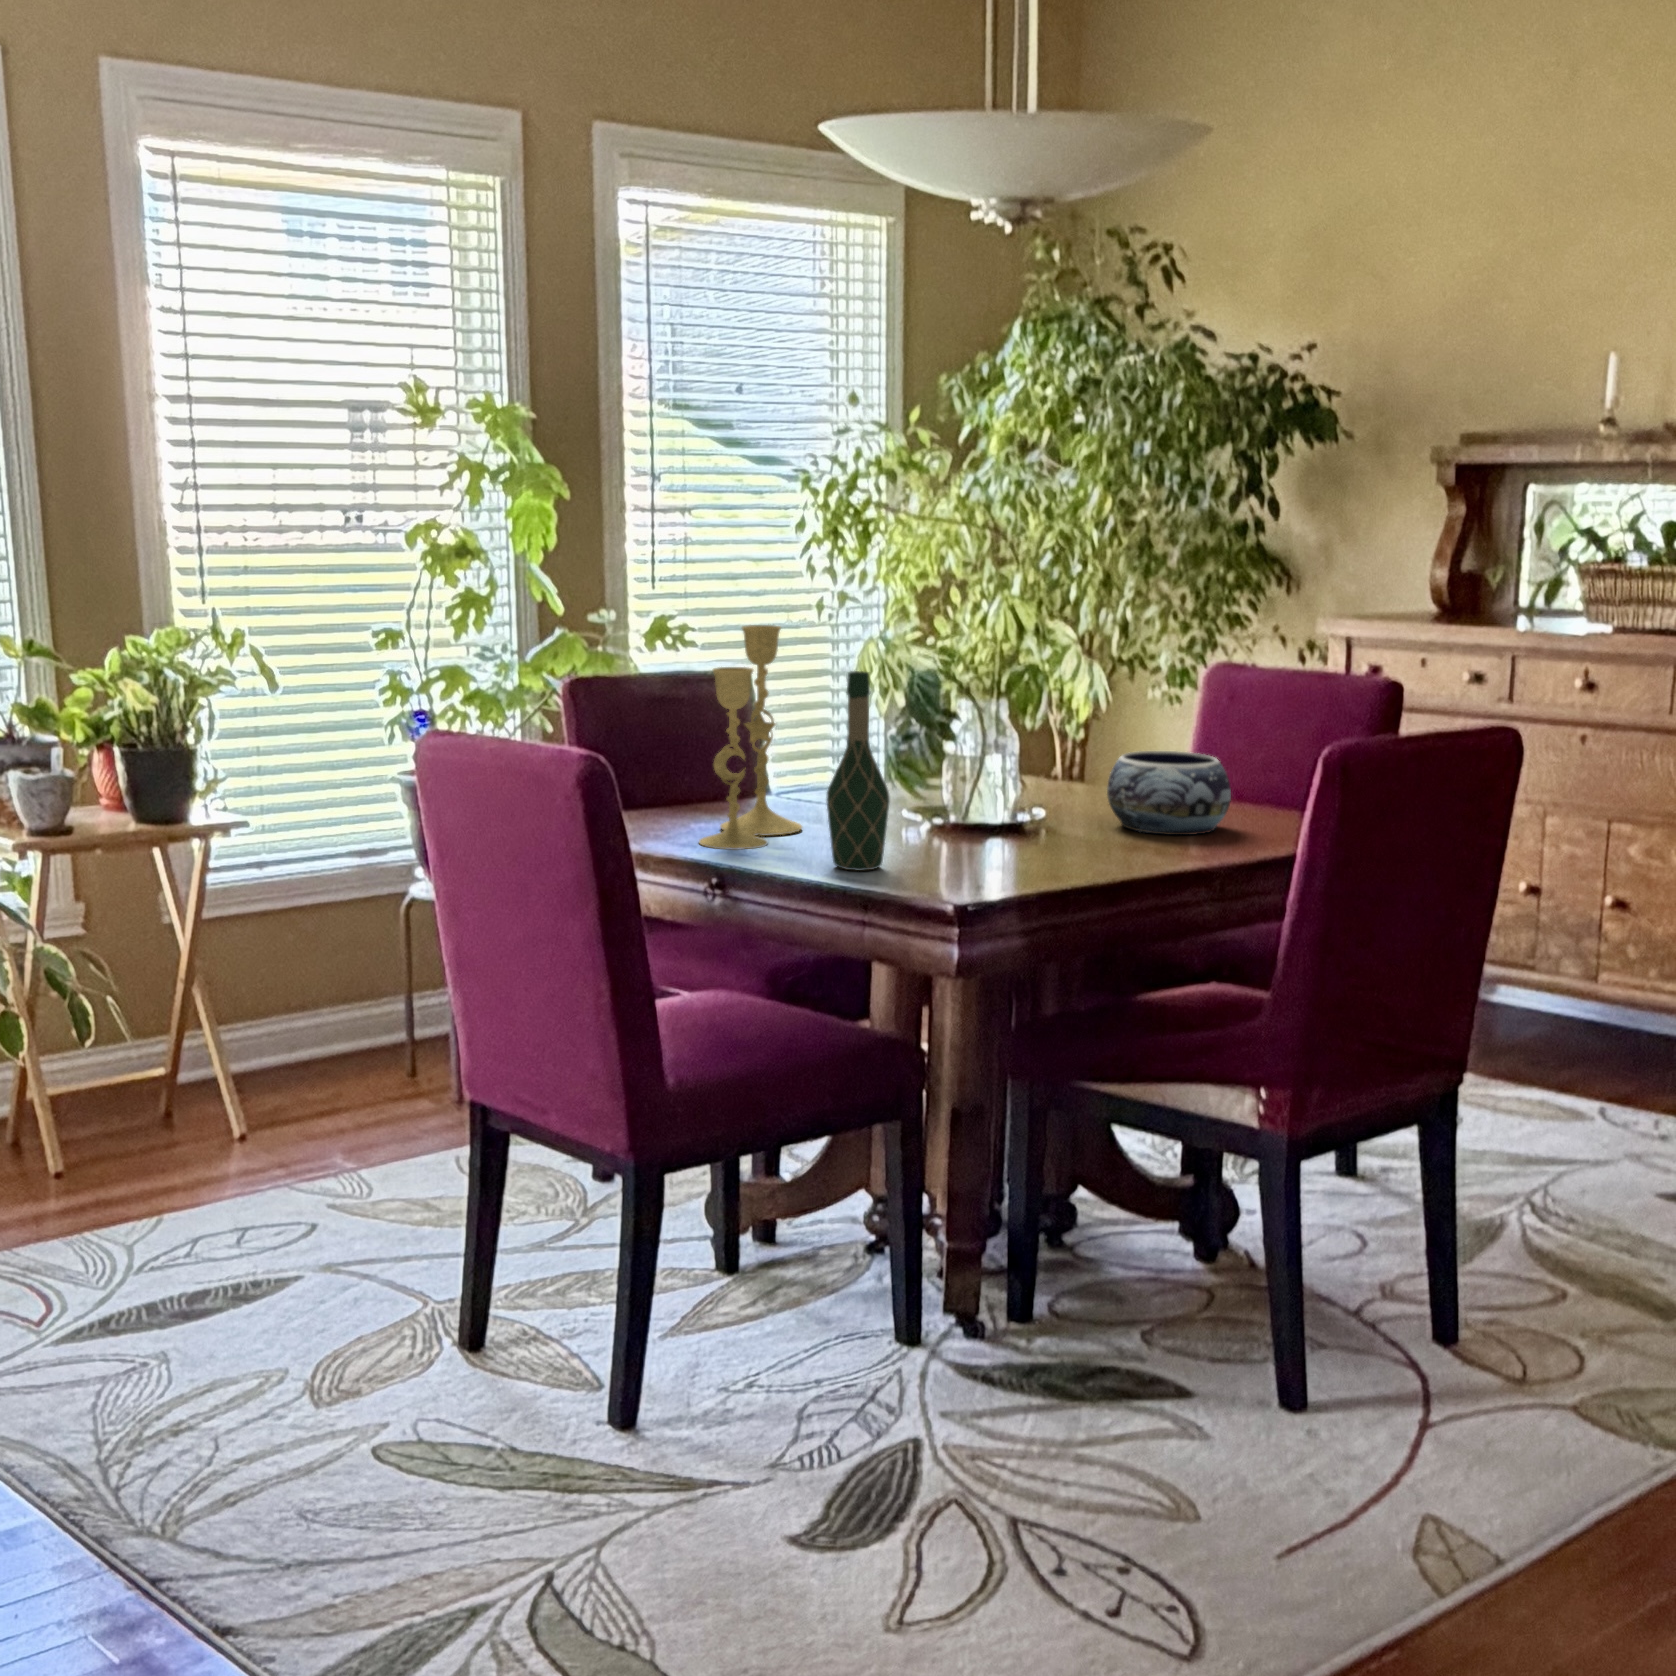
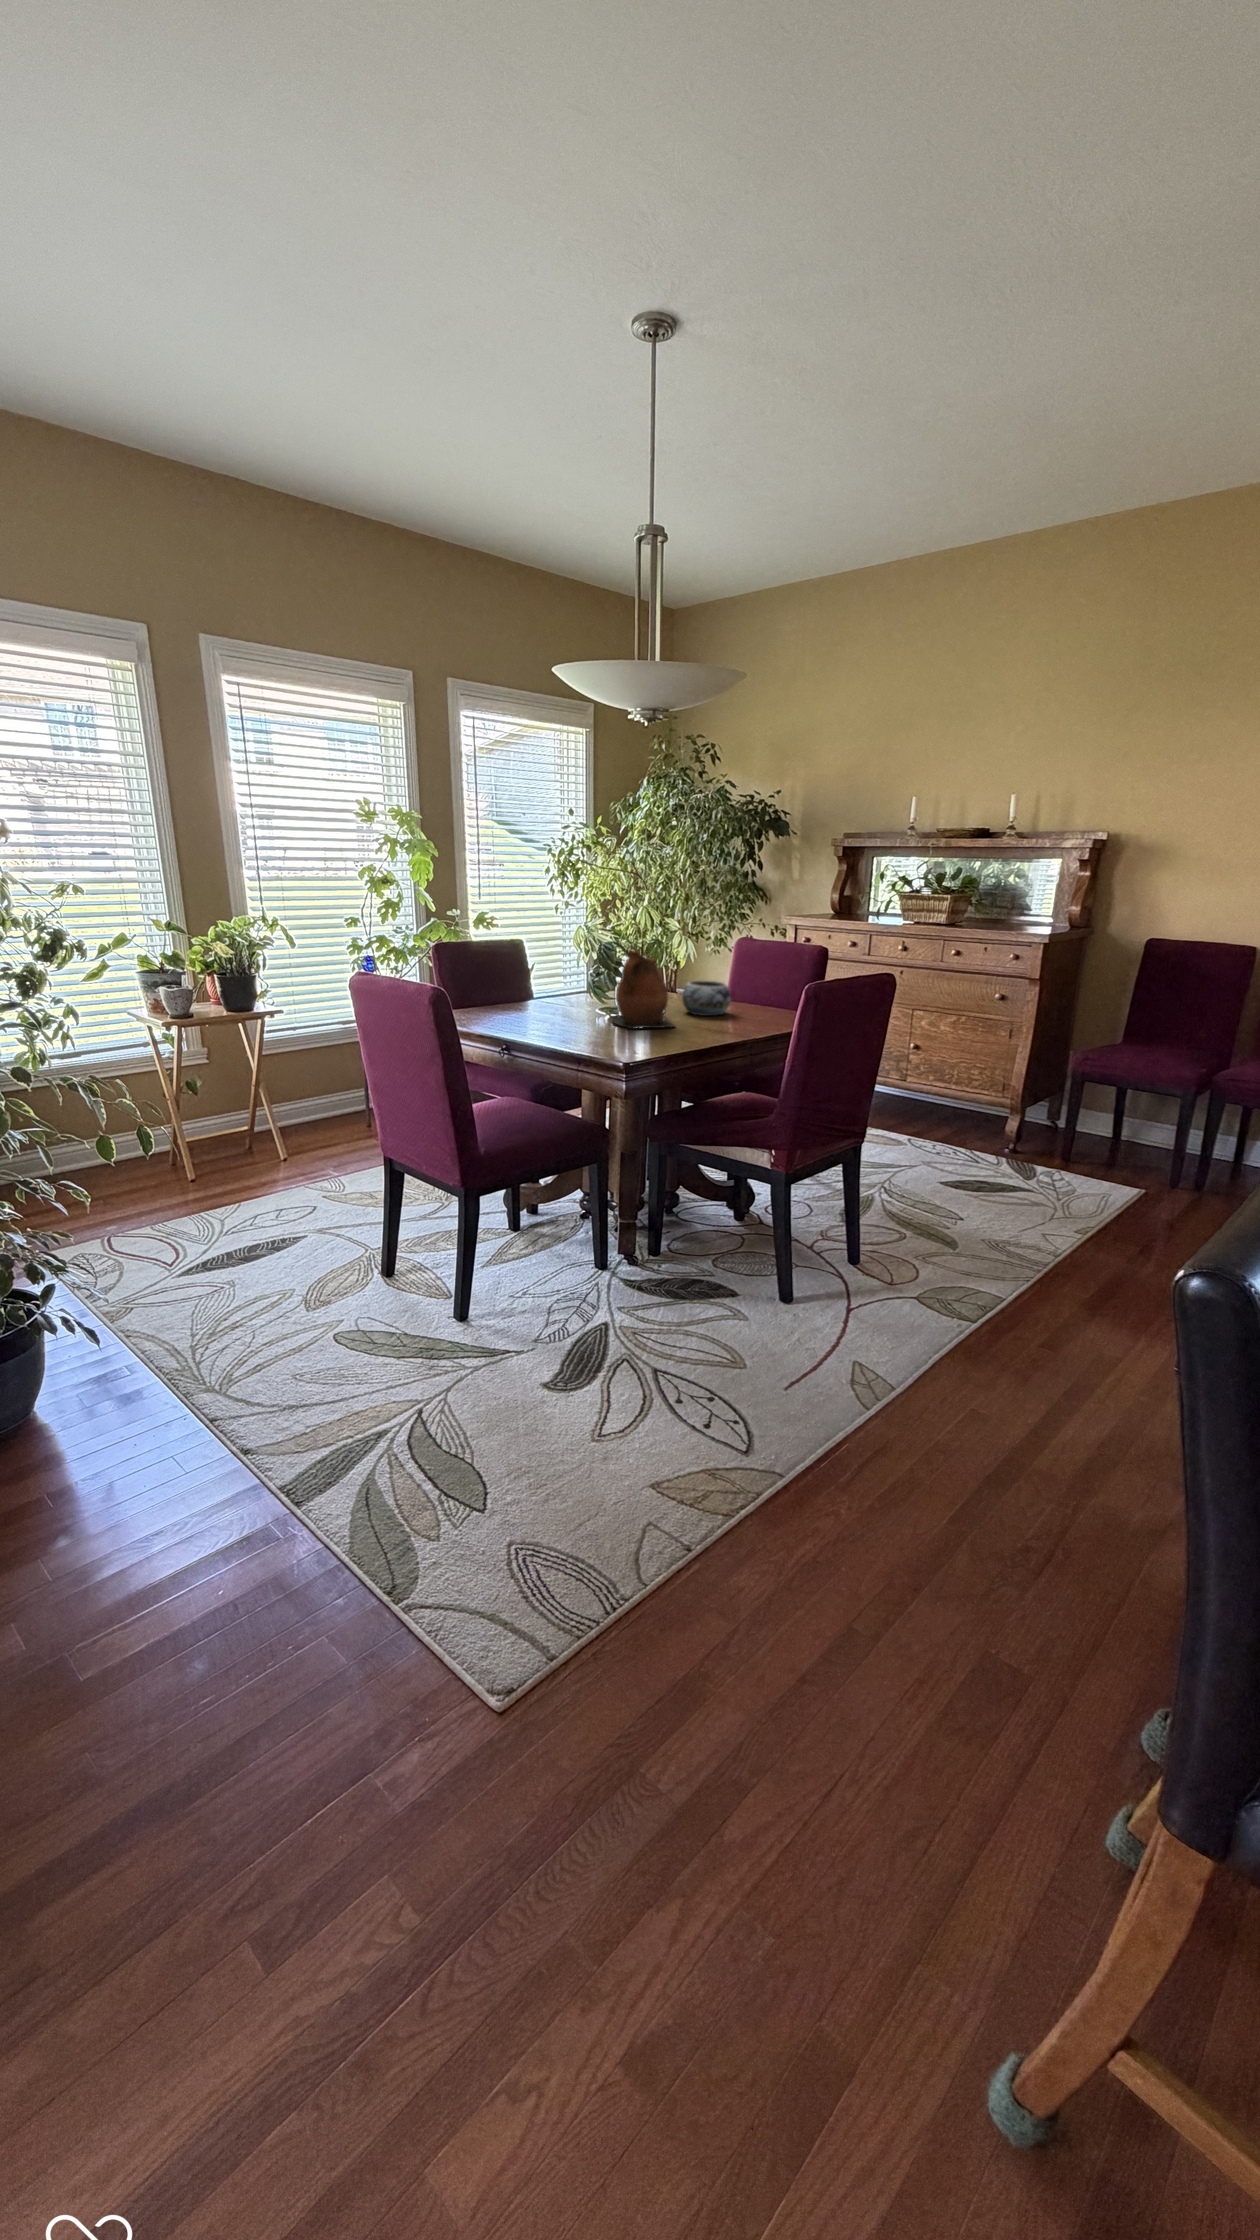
candlestick: present [699,625,802,850] -> none [511,923,555,1024]
wine bottle: present [826,671,890,871] -> none [567,946,594,1032]
ceramic pitcher: none [927,681,1095,865] -> present [613,951,675,1029]

